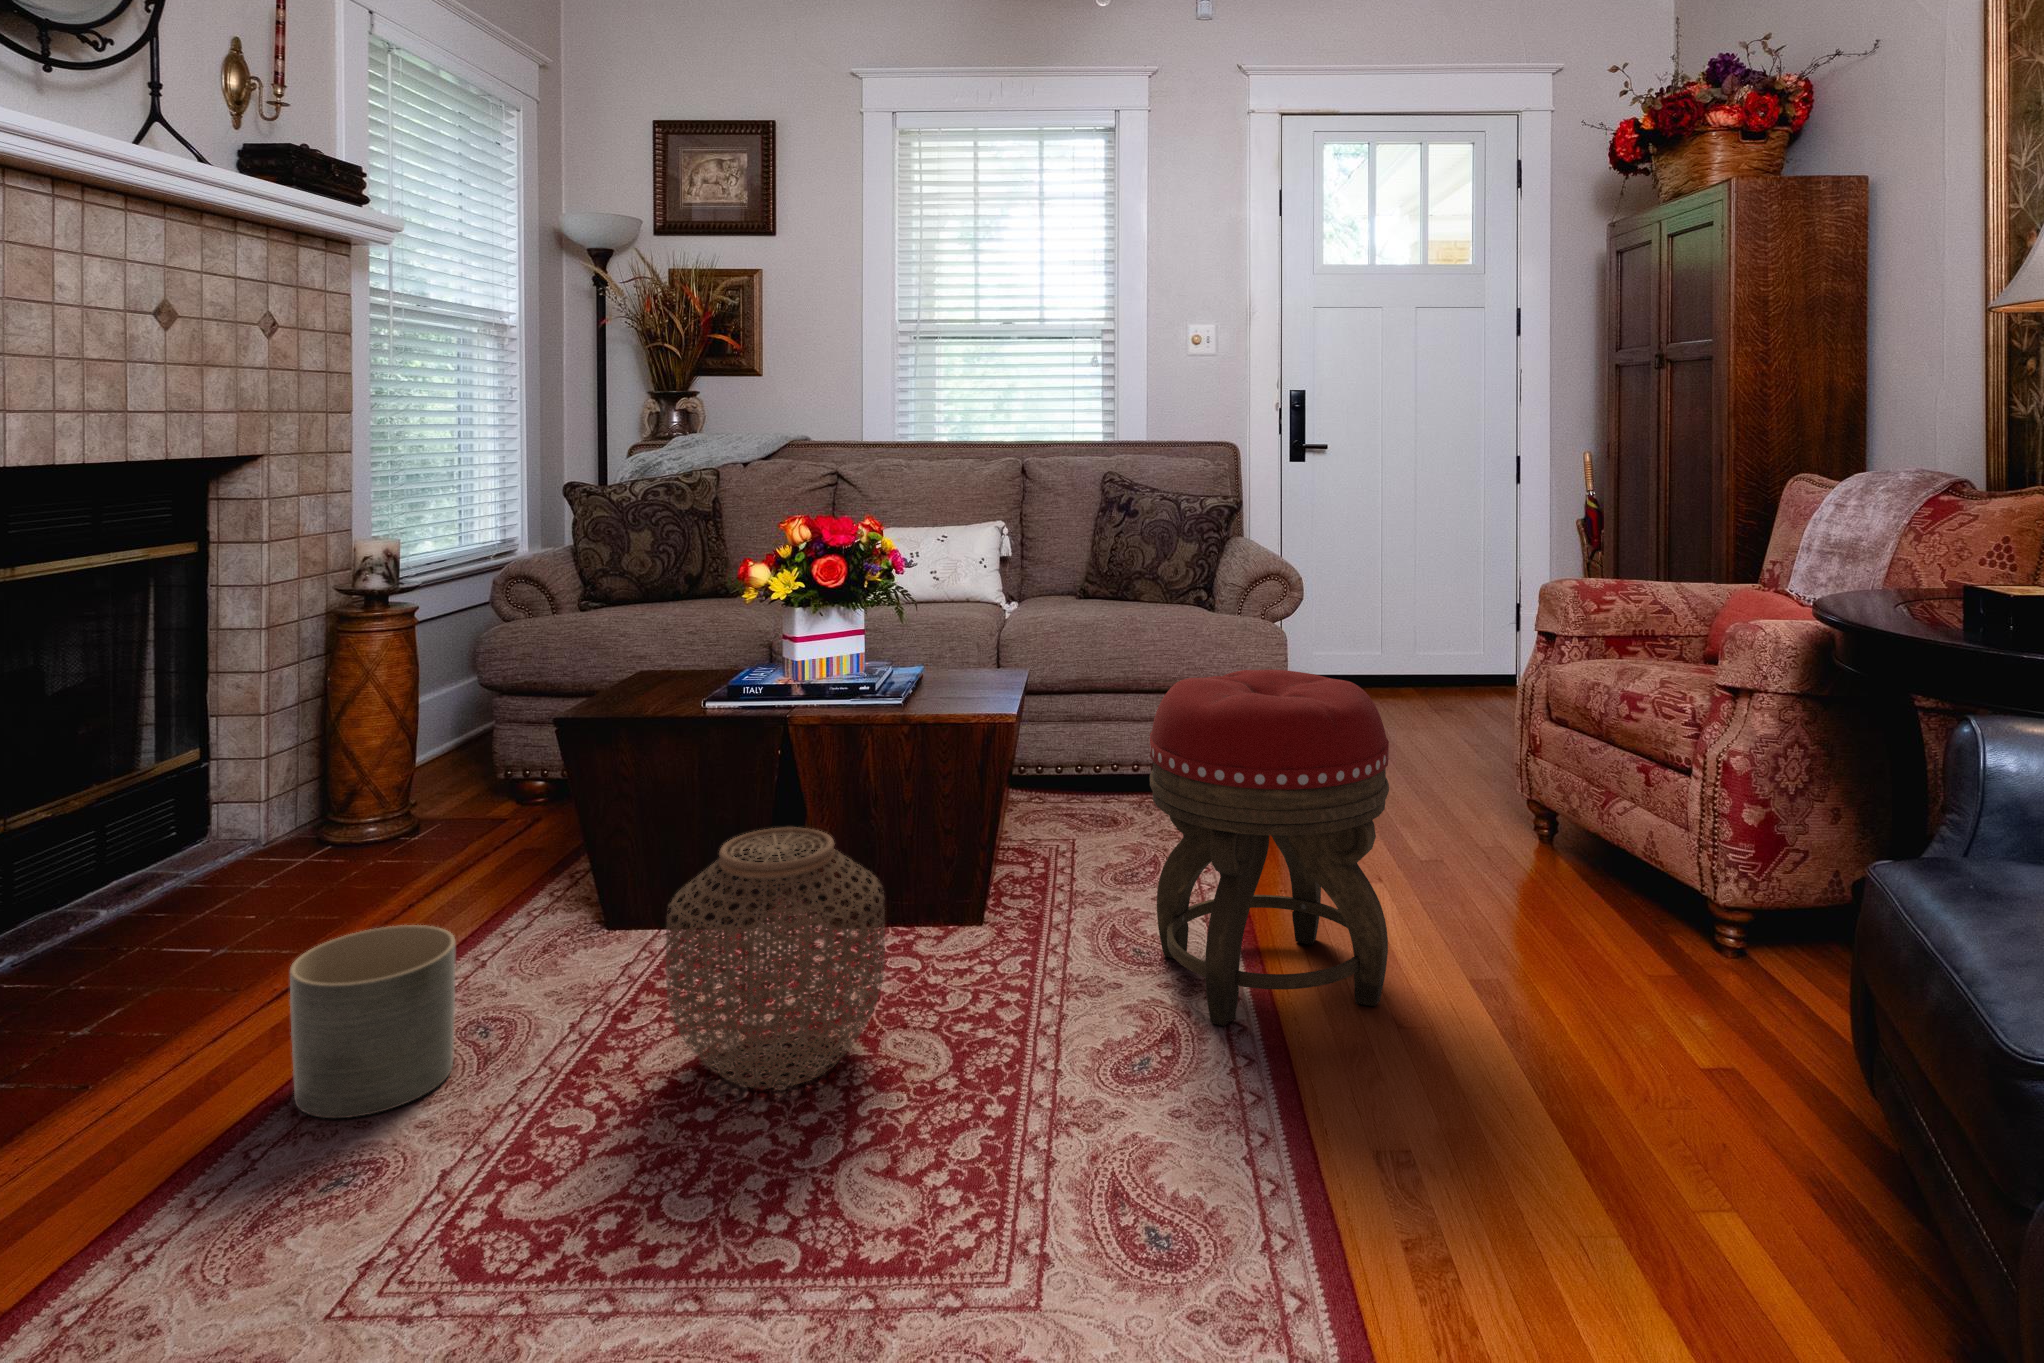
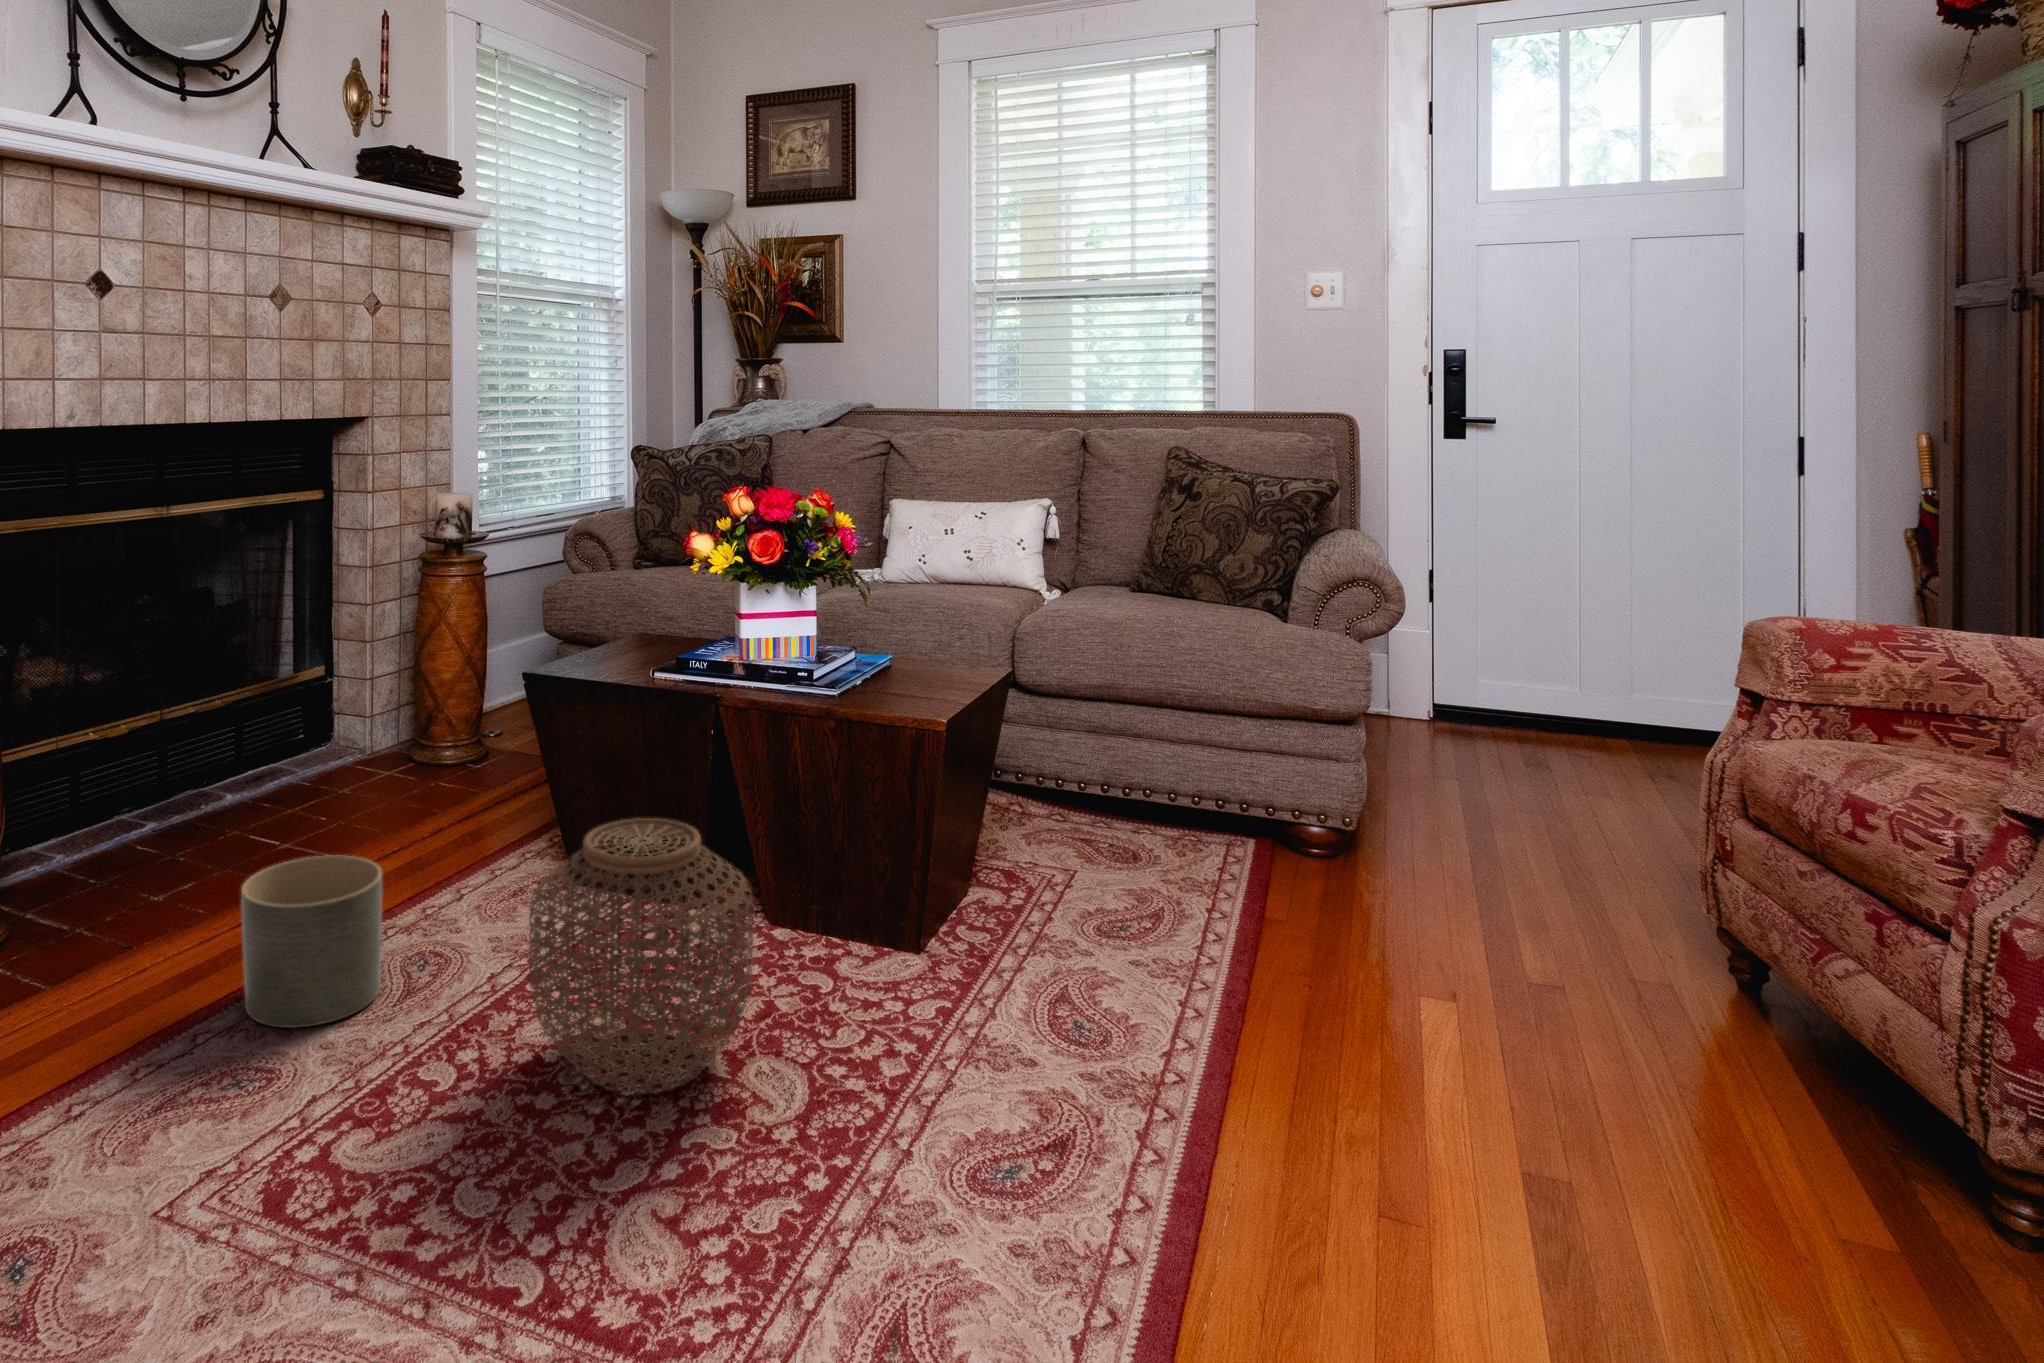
footstool: present [1150,669,1389,1026] -> none [1080,706,1398,1168]

